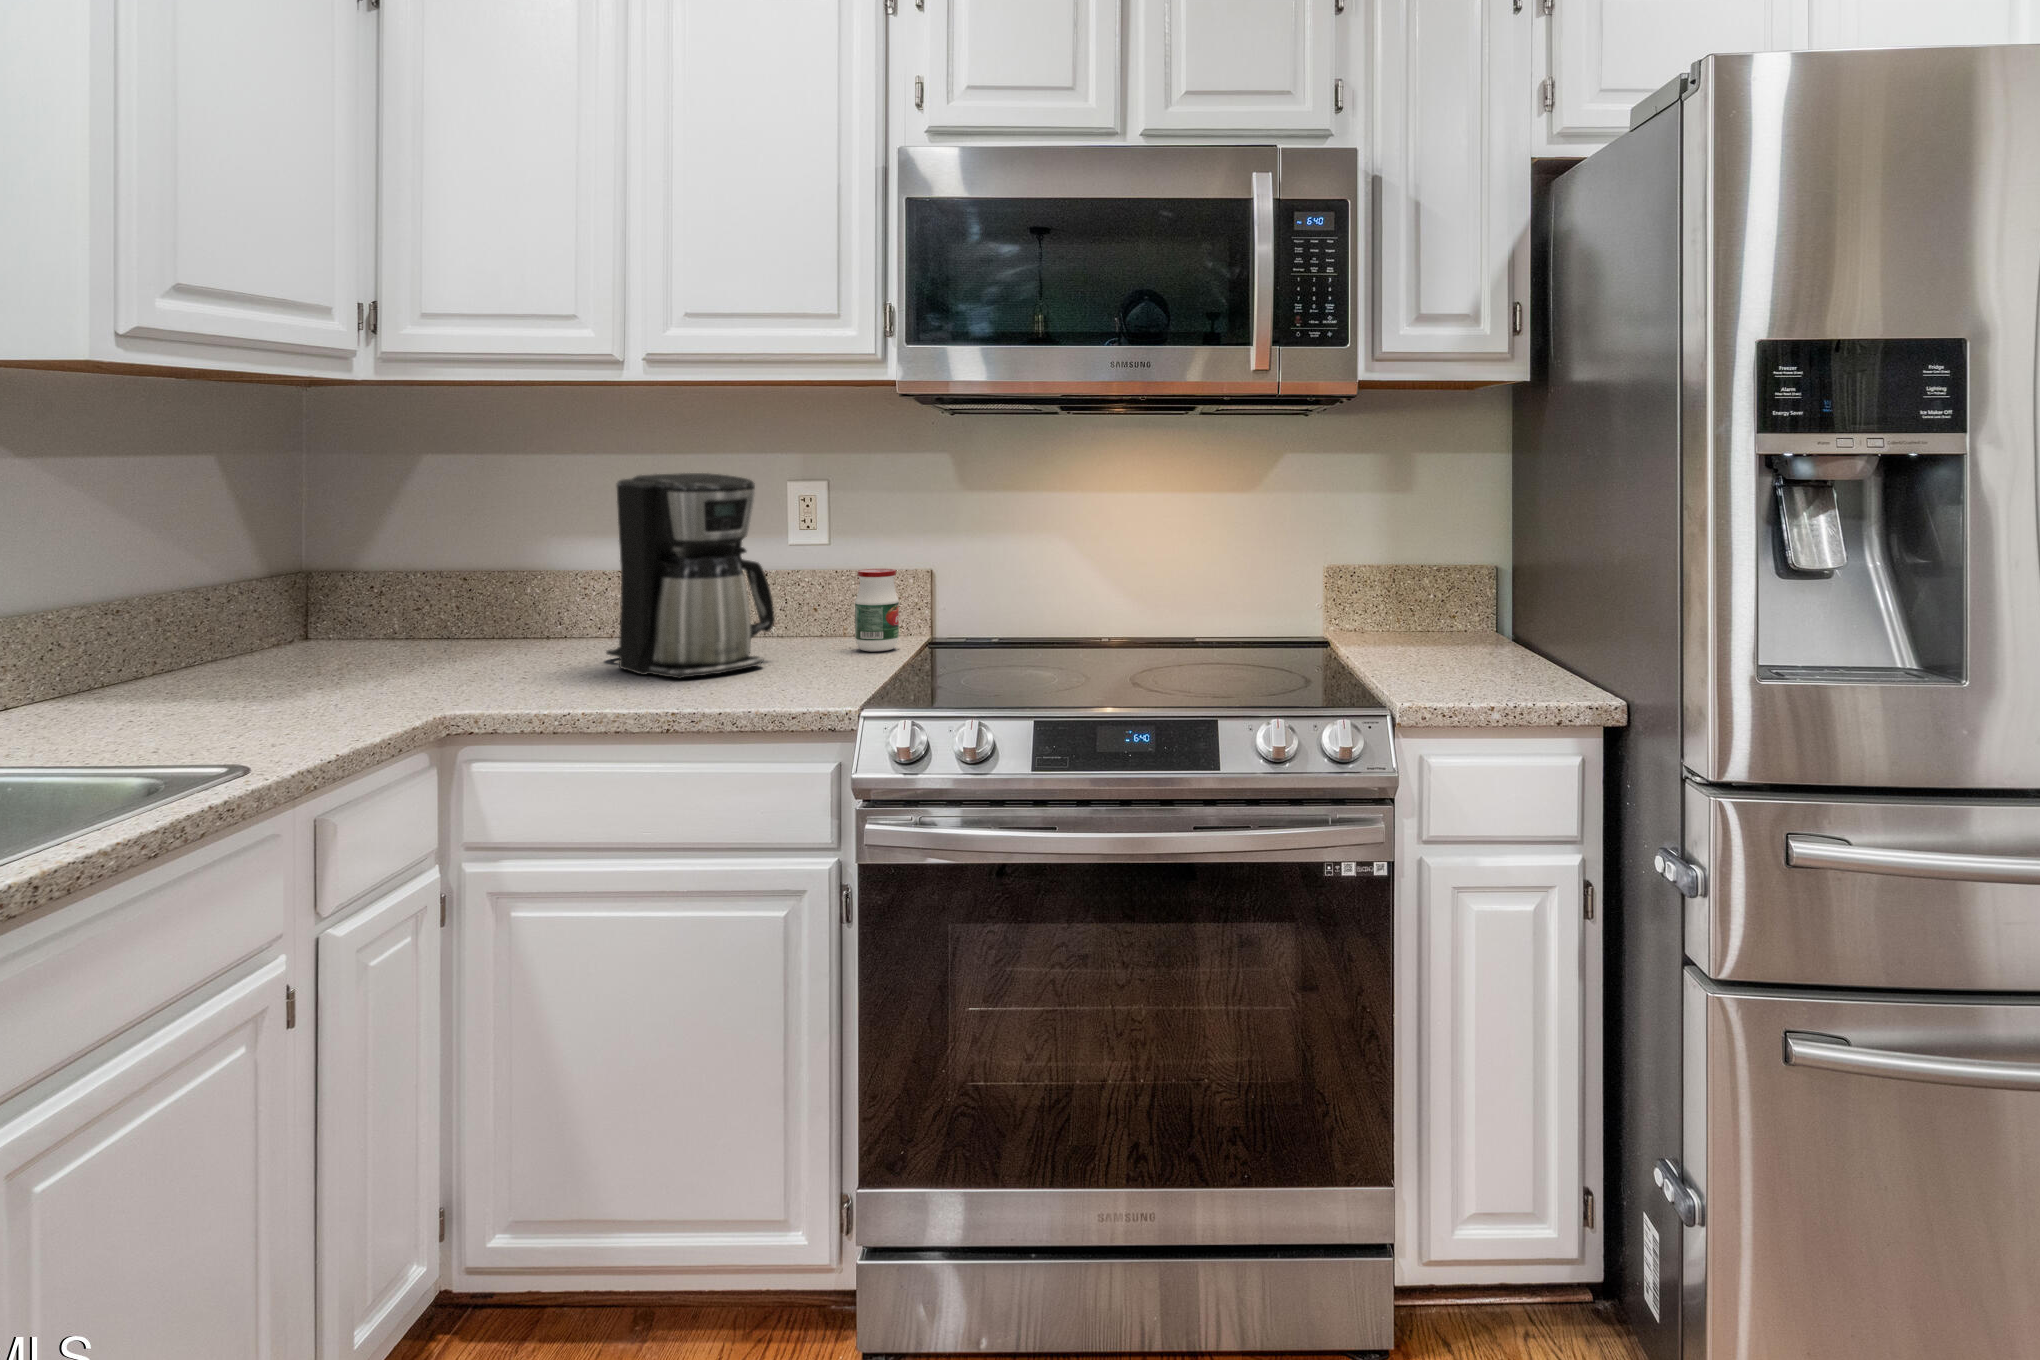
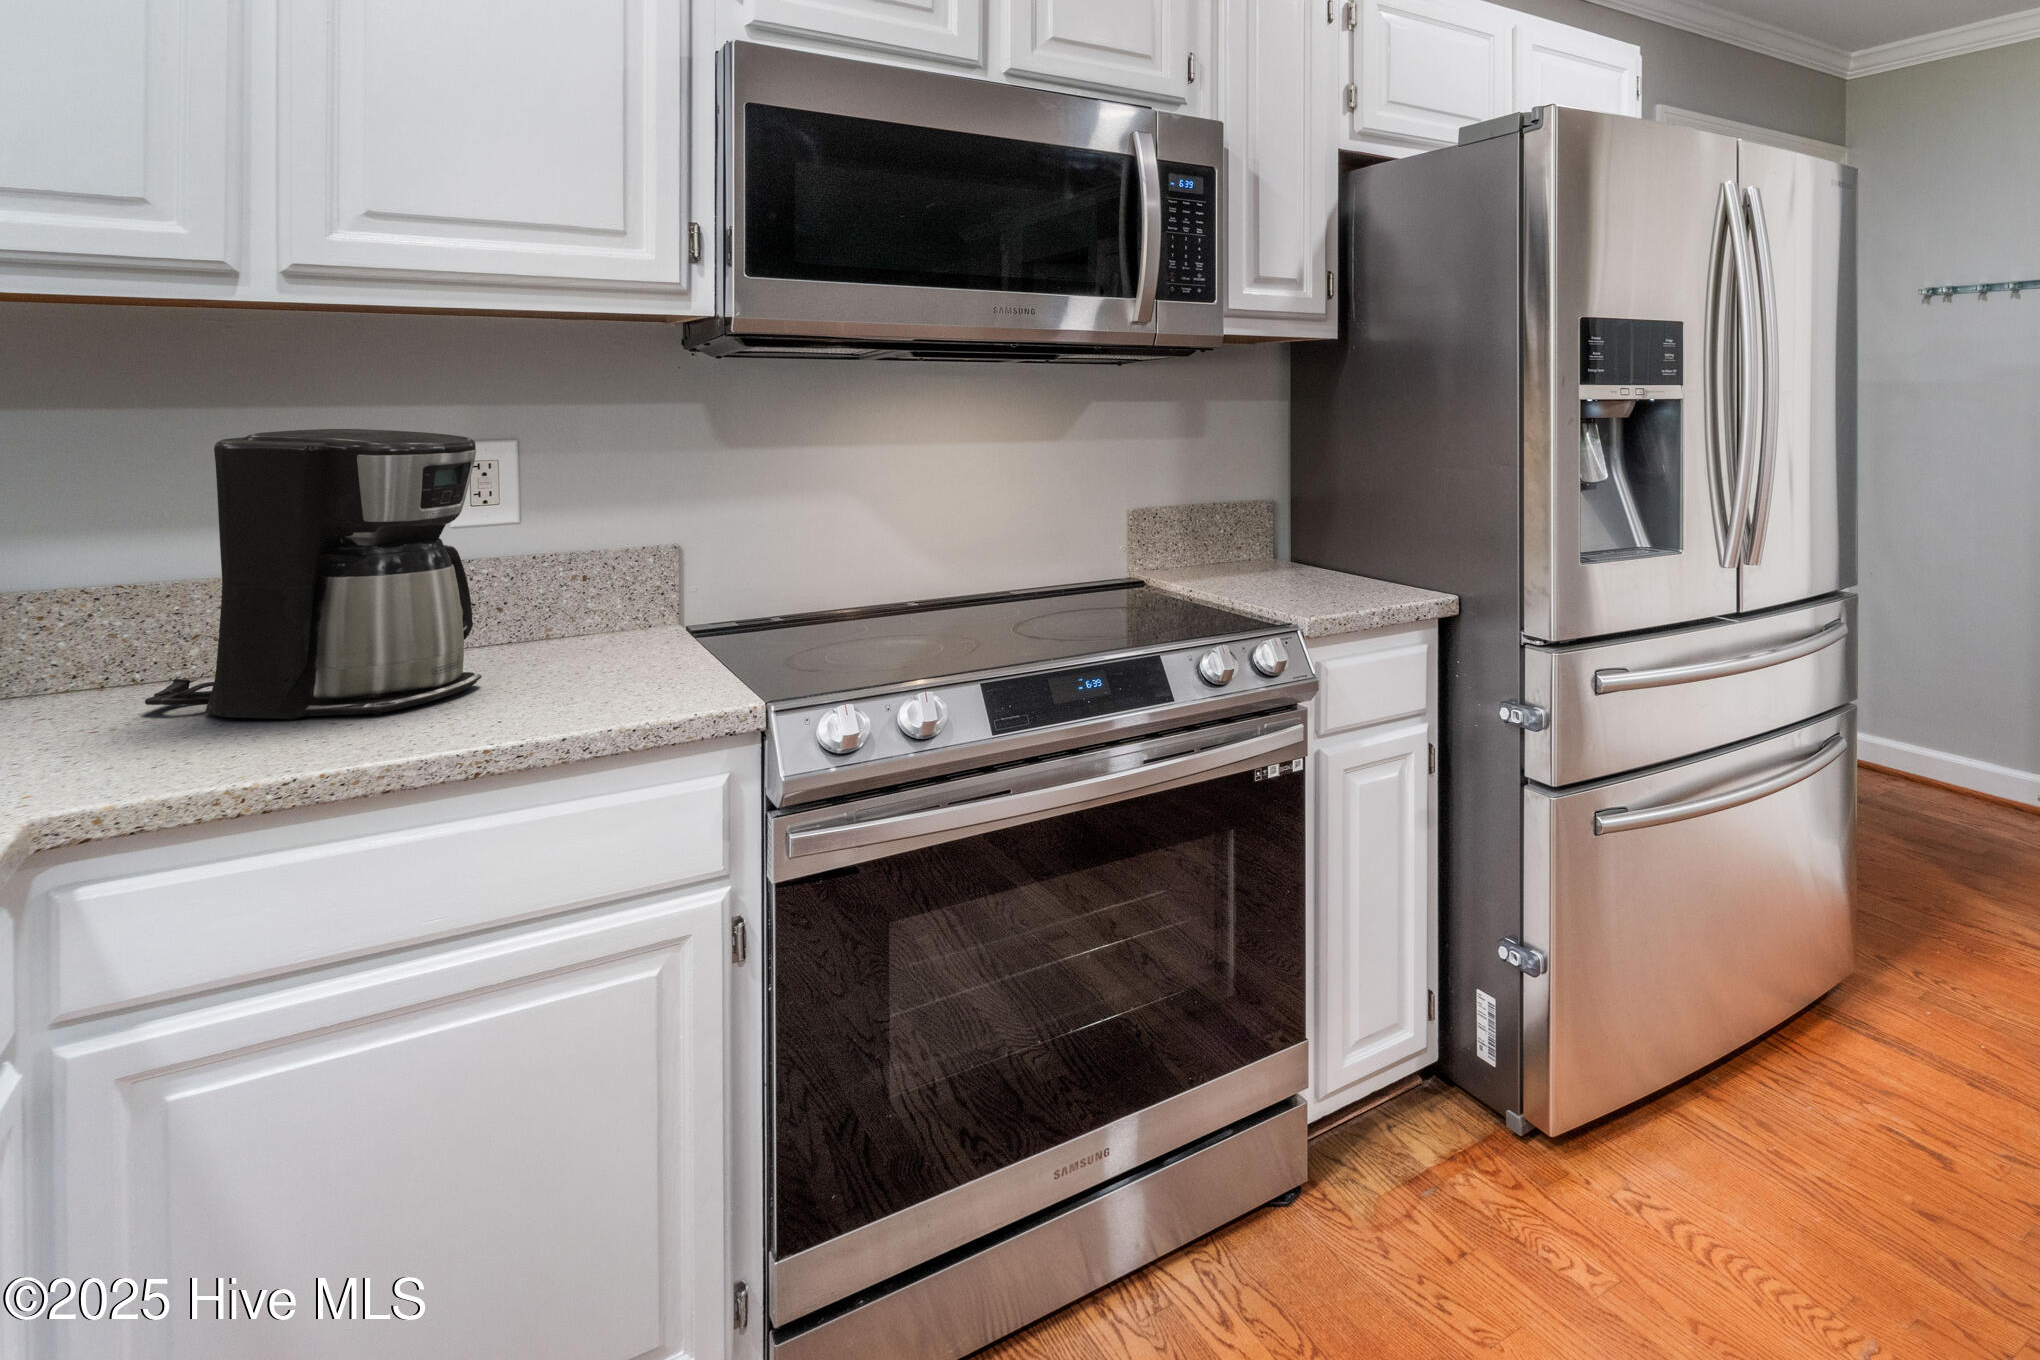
jar: present [855,569,899,652] -> none [563,545,629,651]

